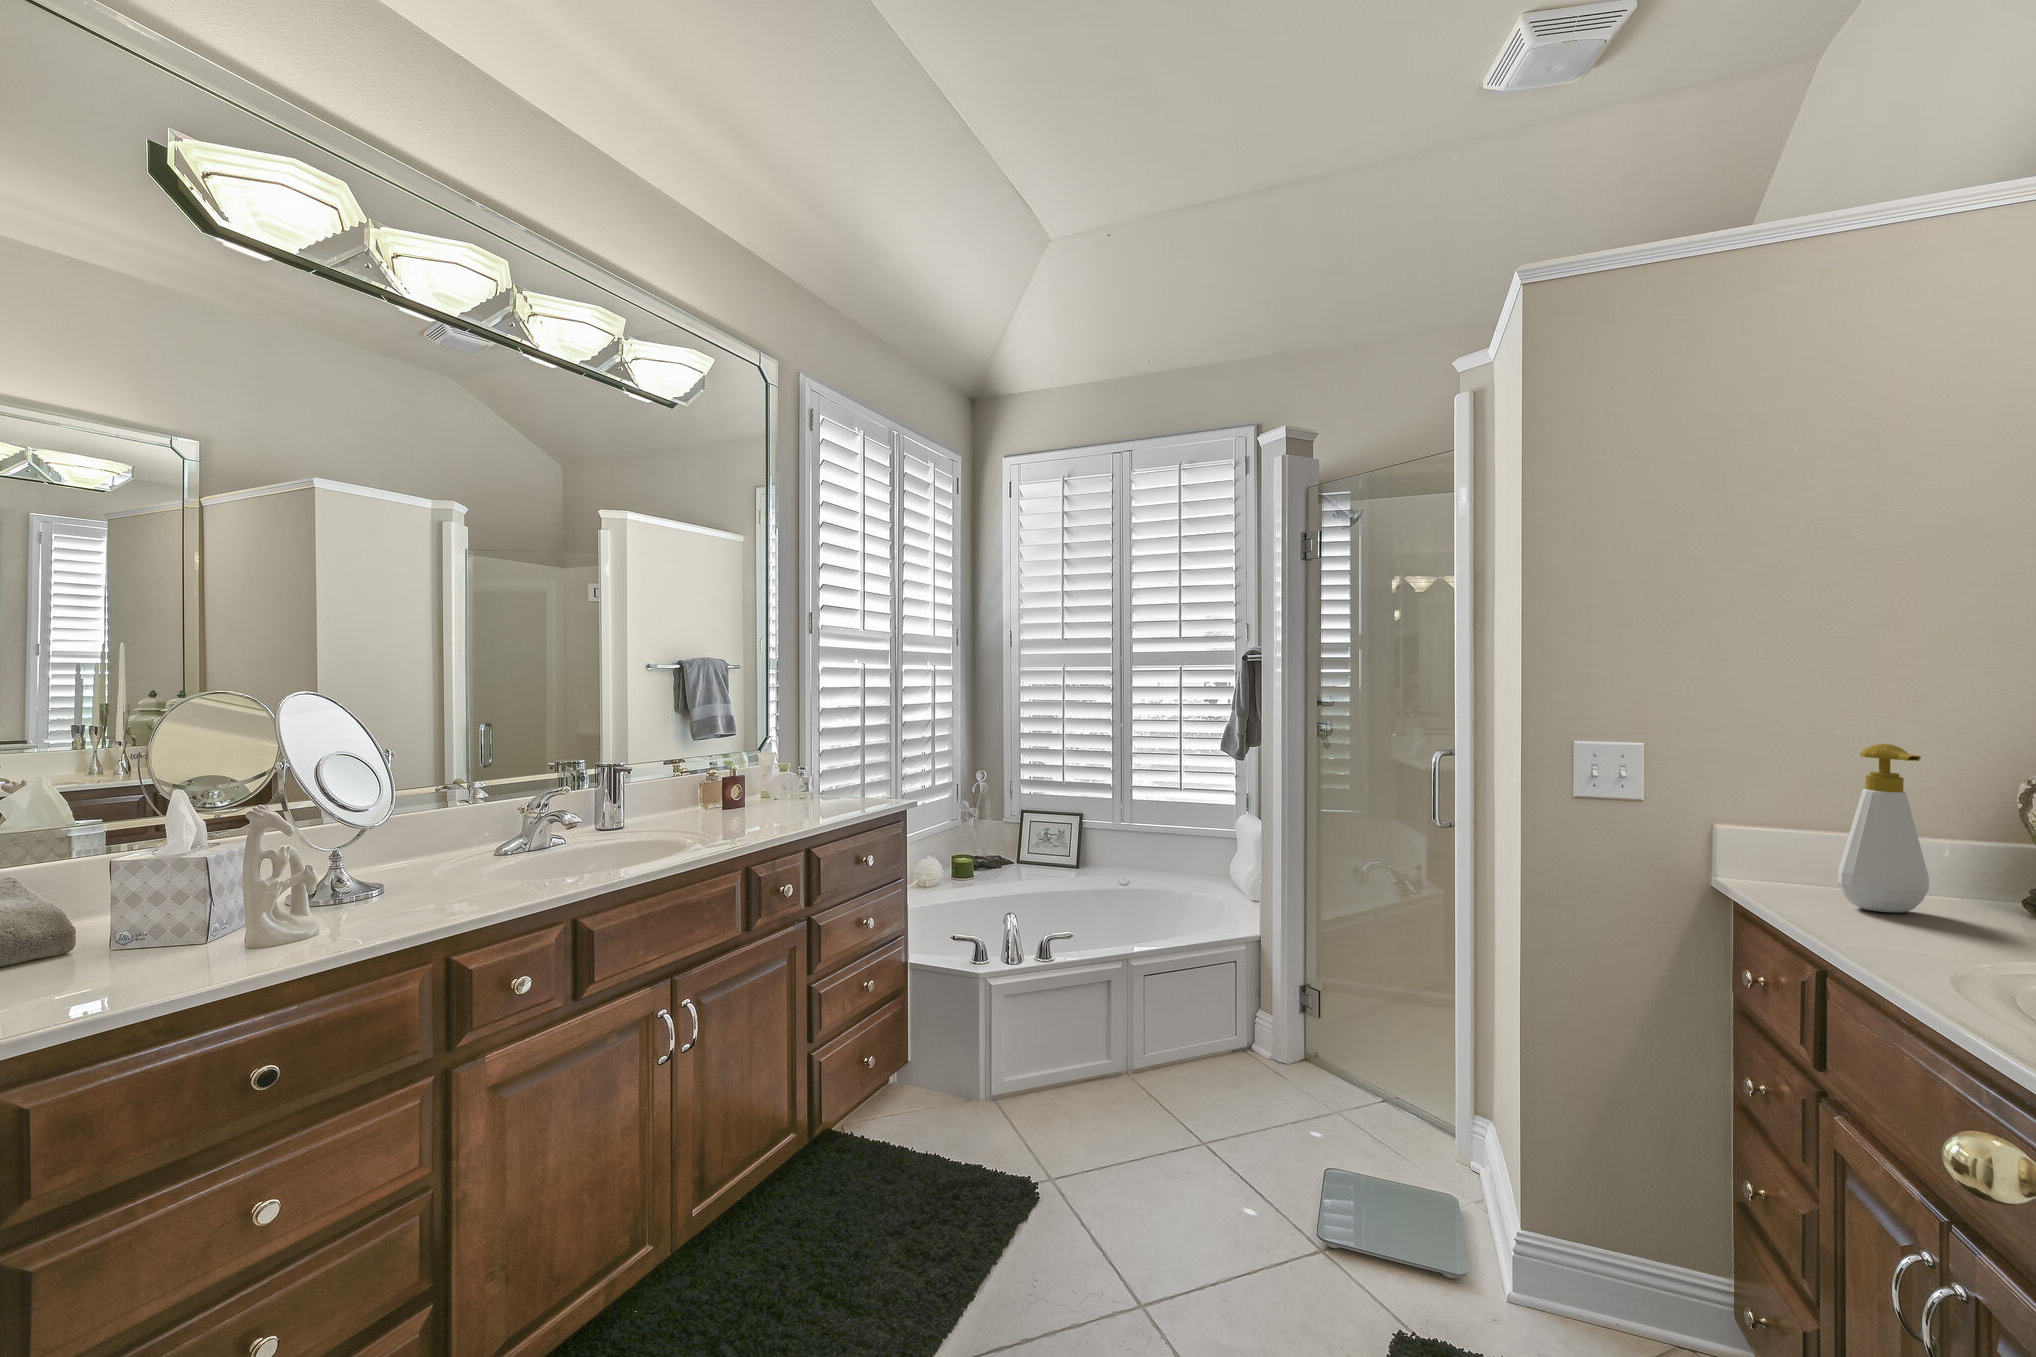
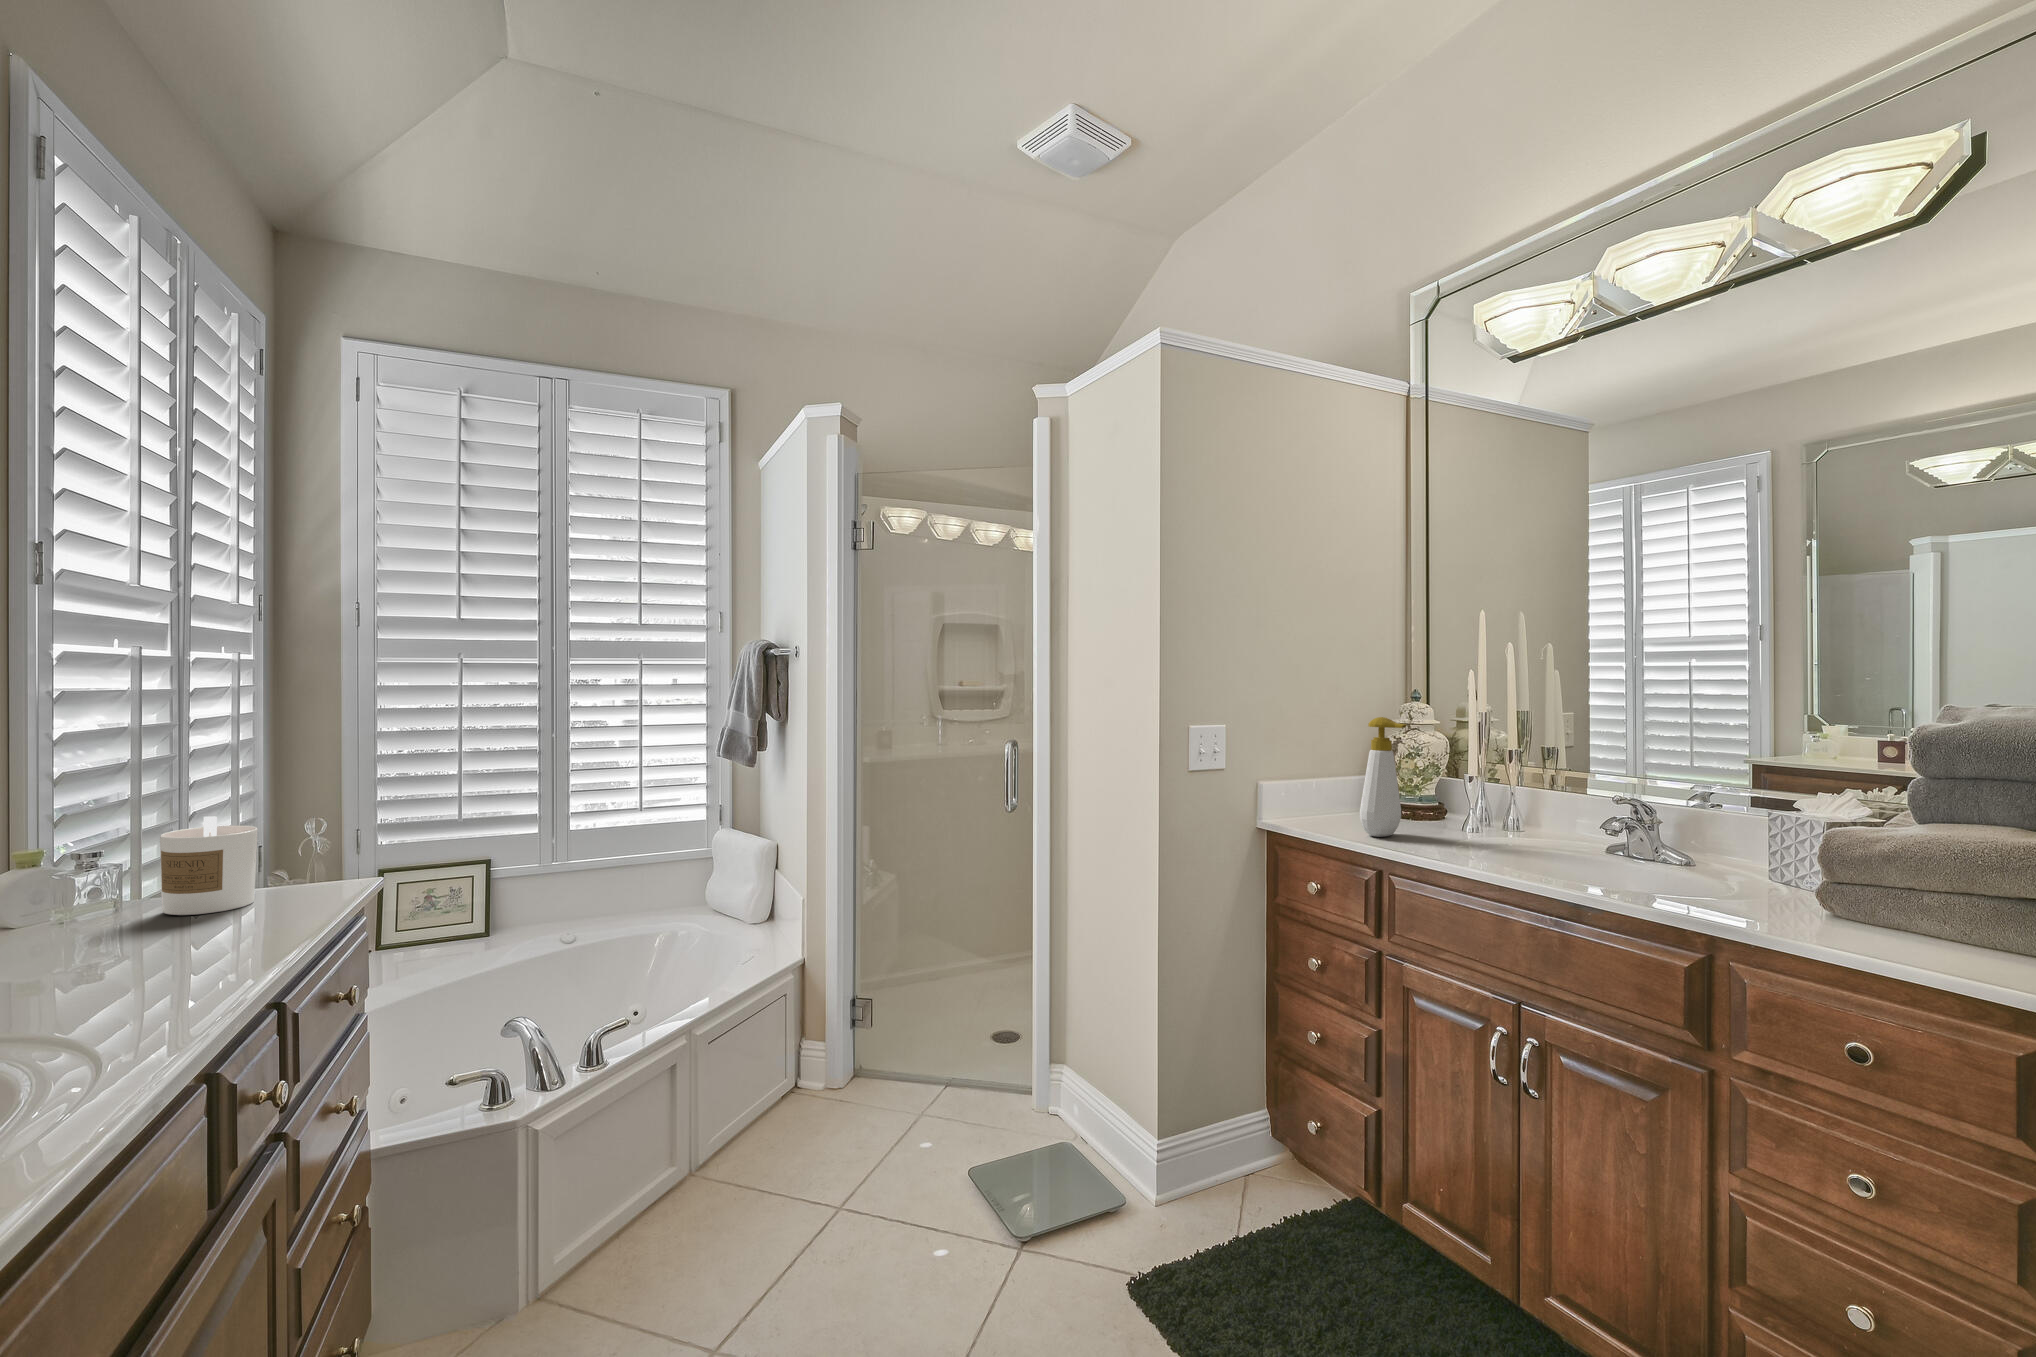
candle: none [821,758,861,810] -> present [160,816,258,915]

